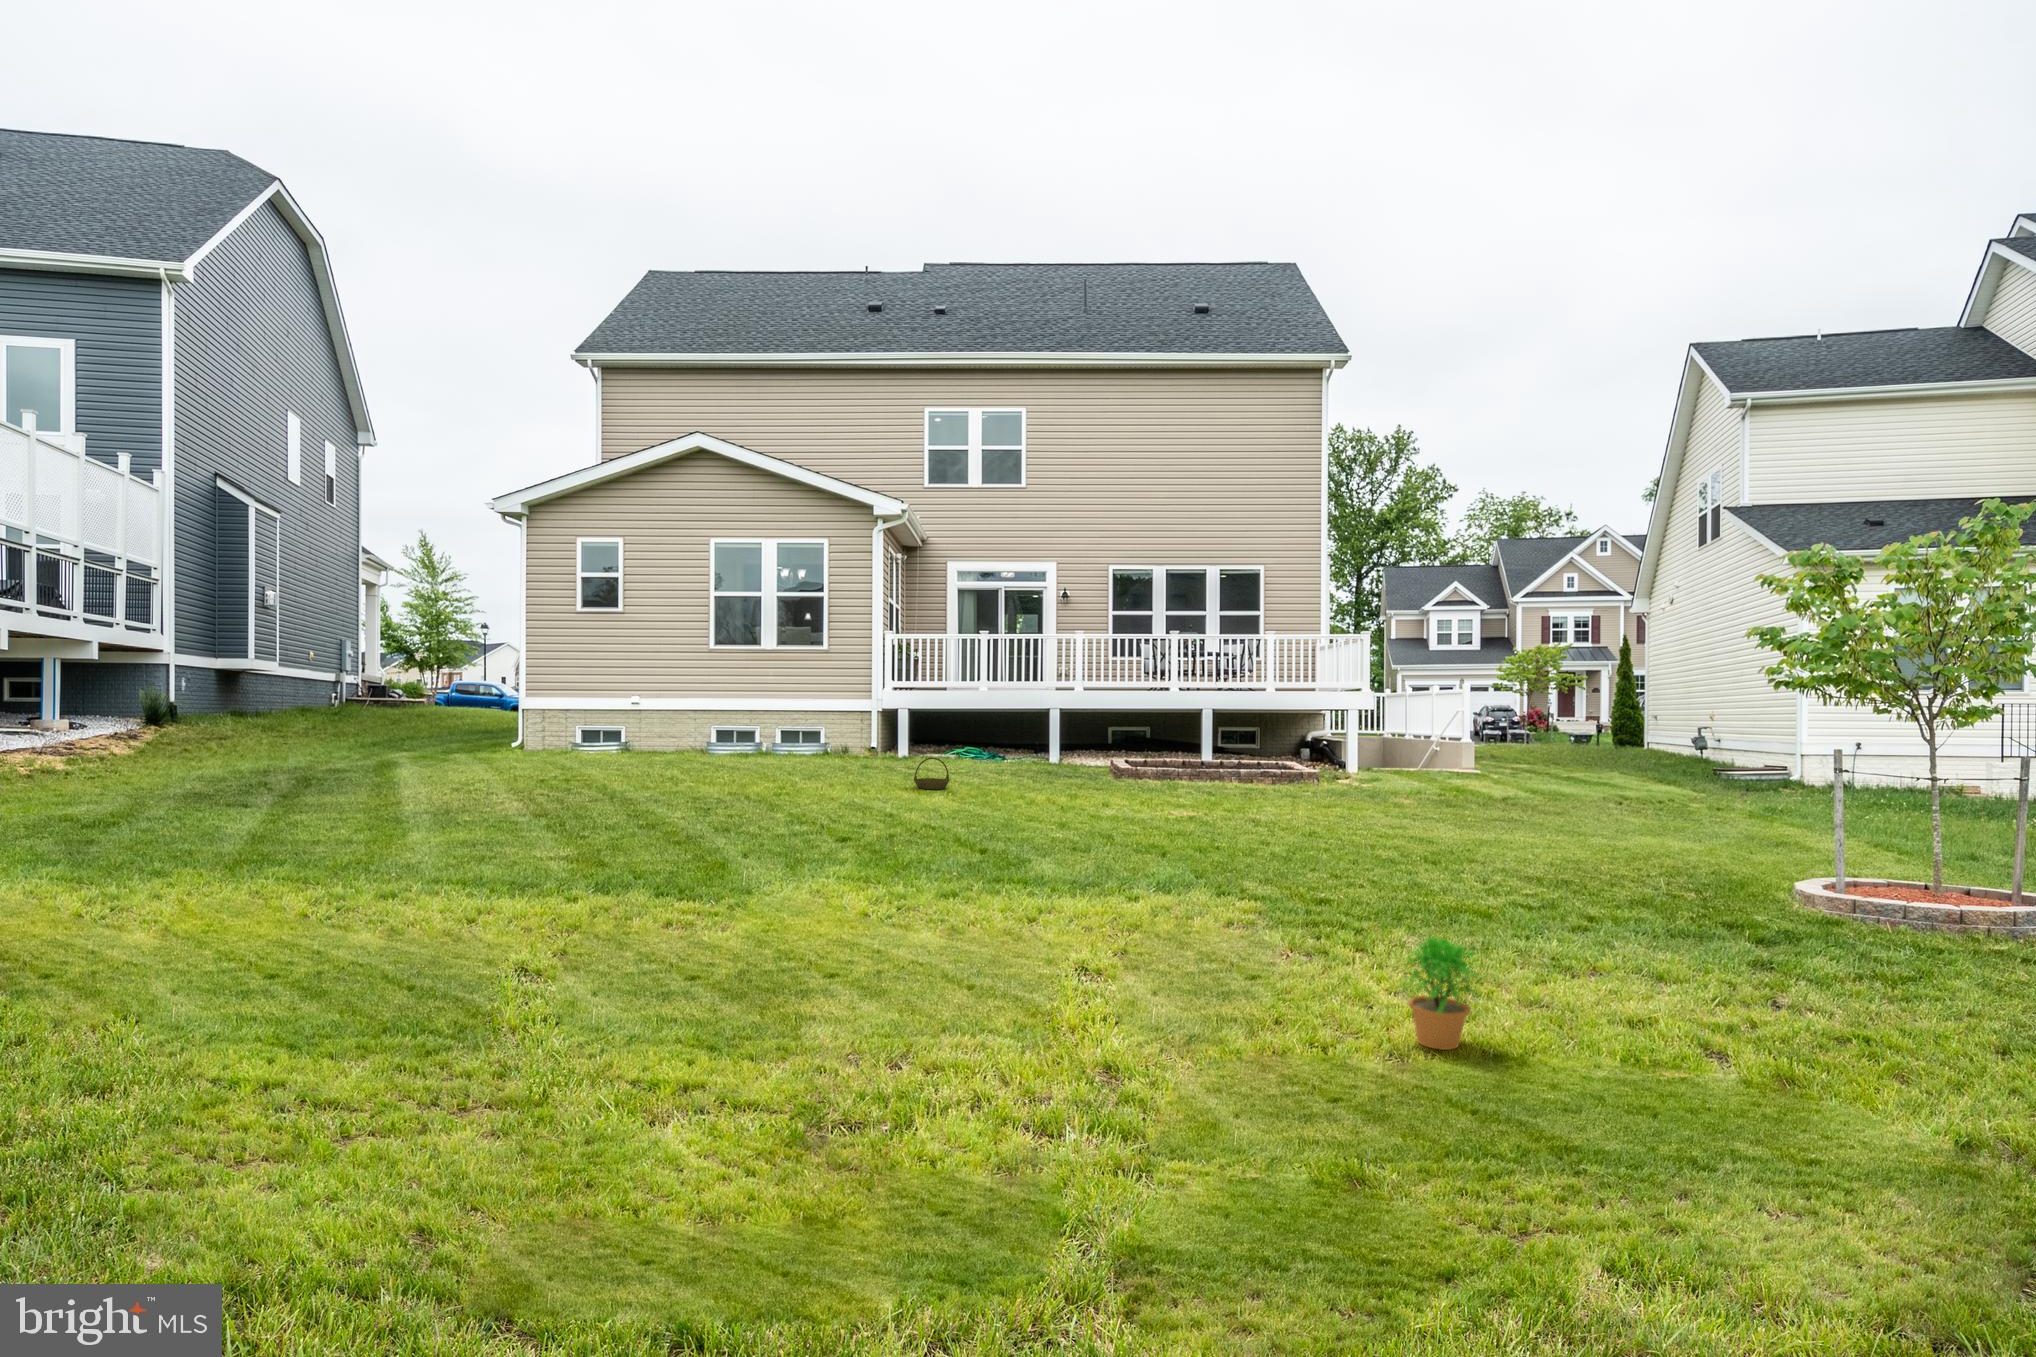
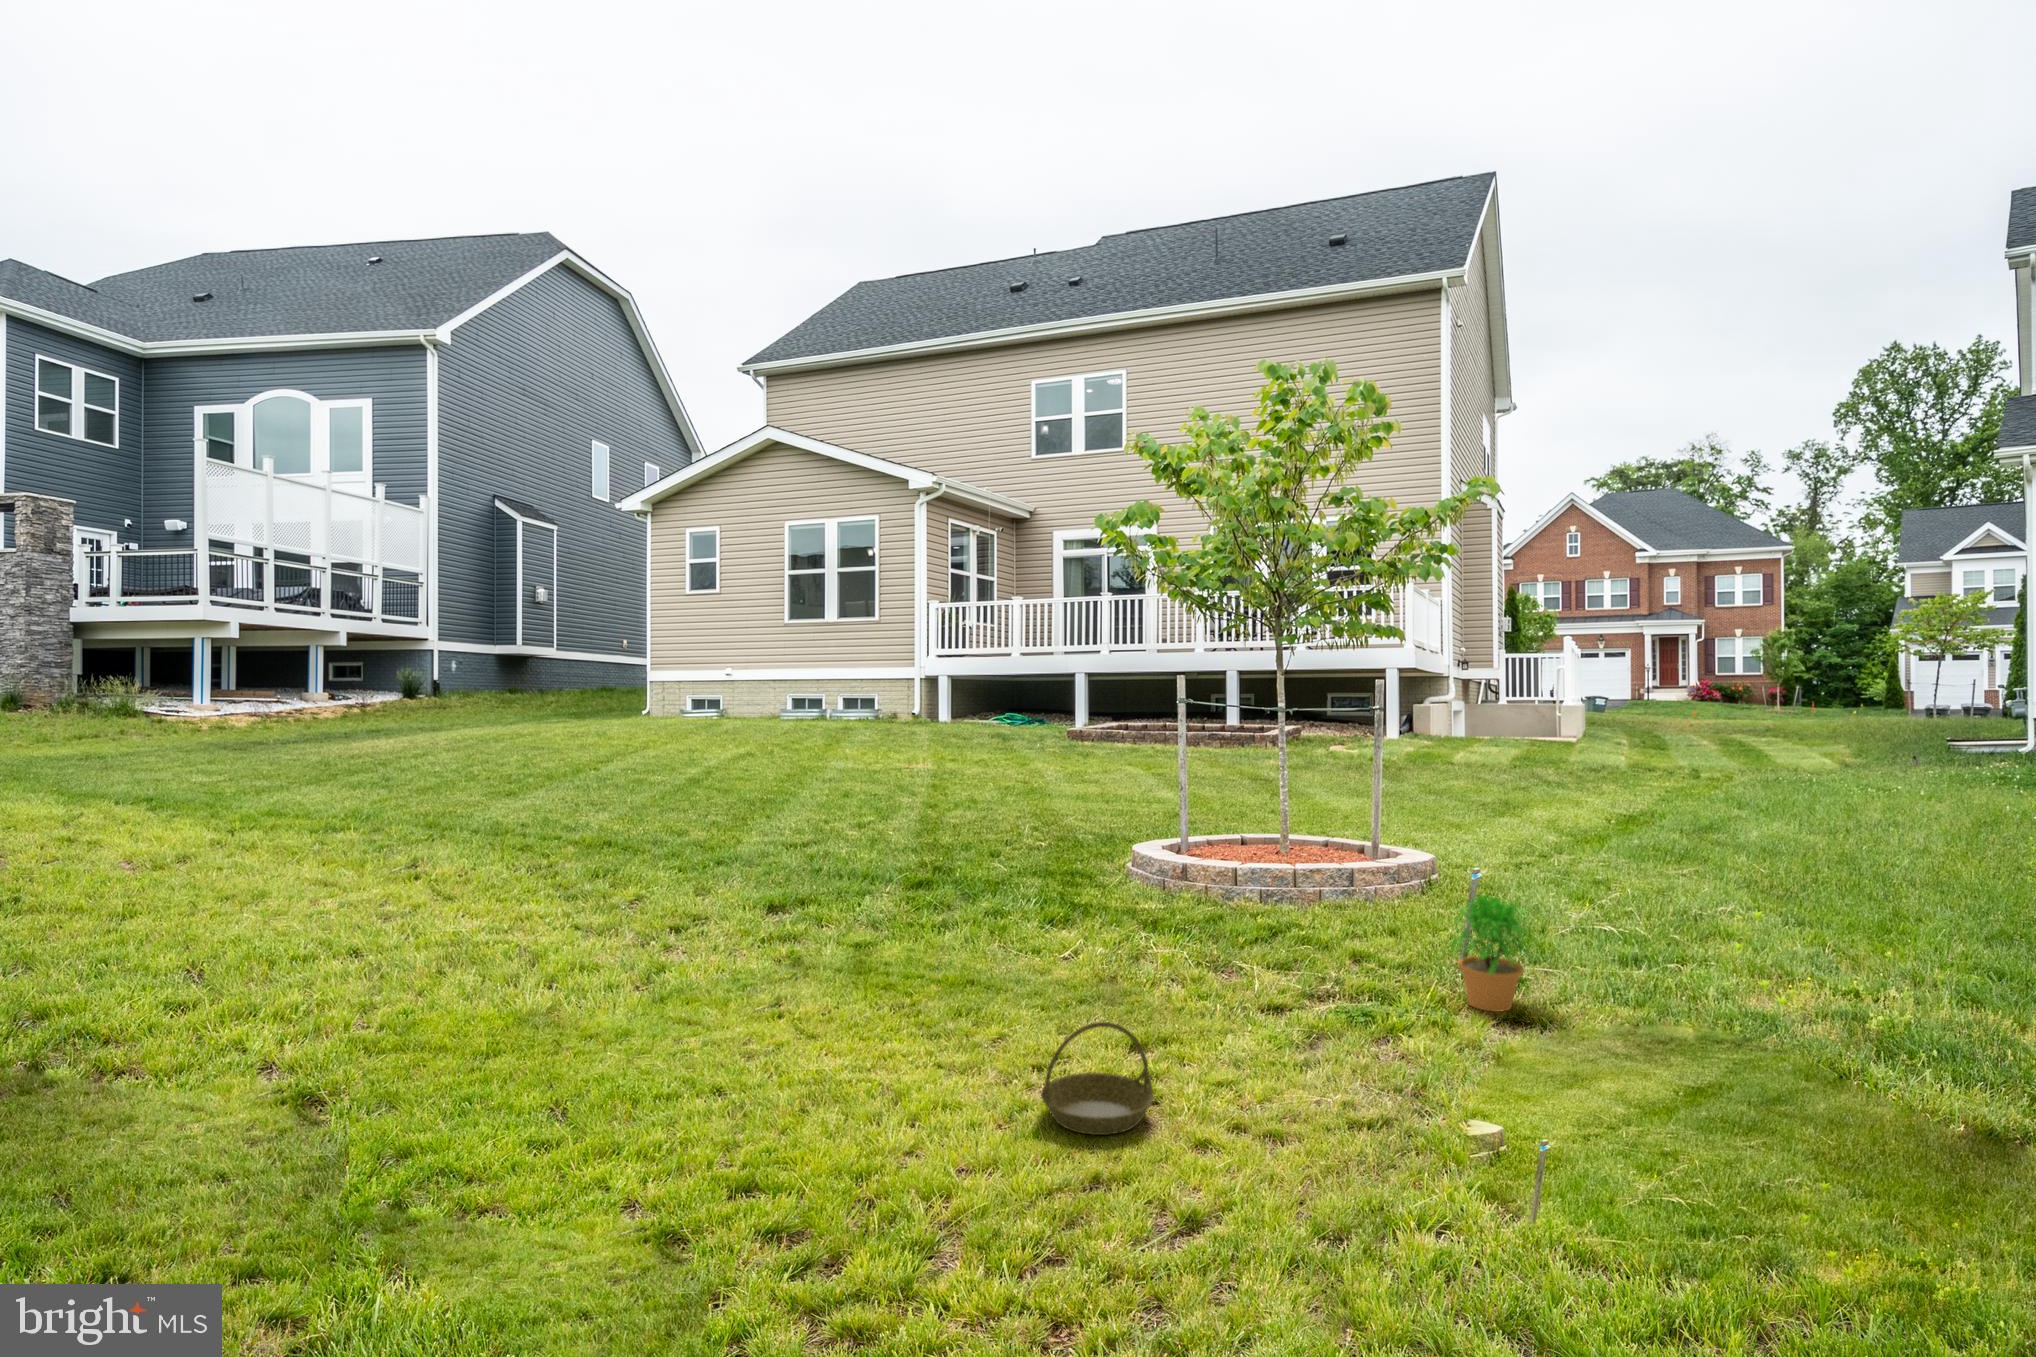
basket: present [914,757,949,789] -> present [1041,1022,1154,1135]

